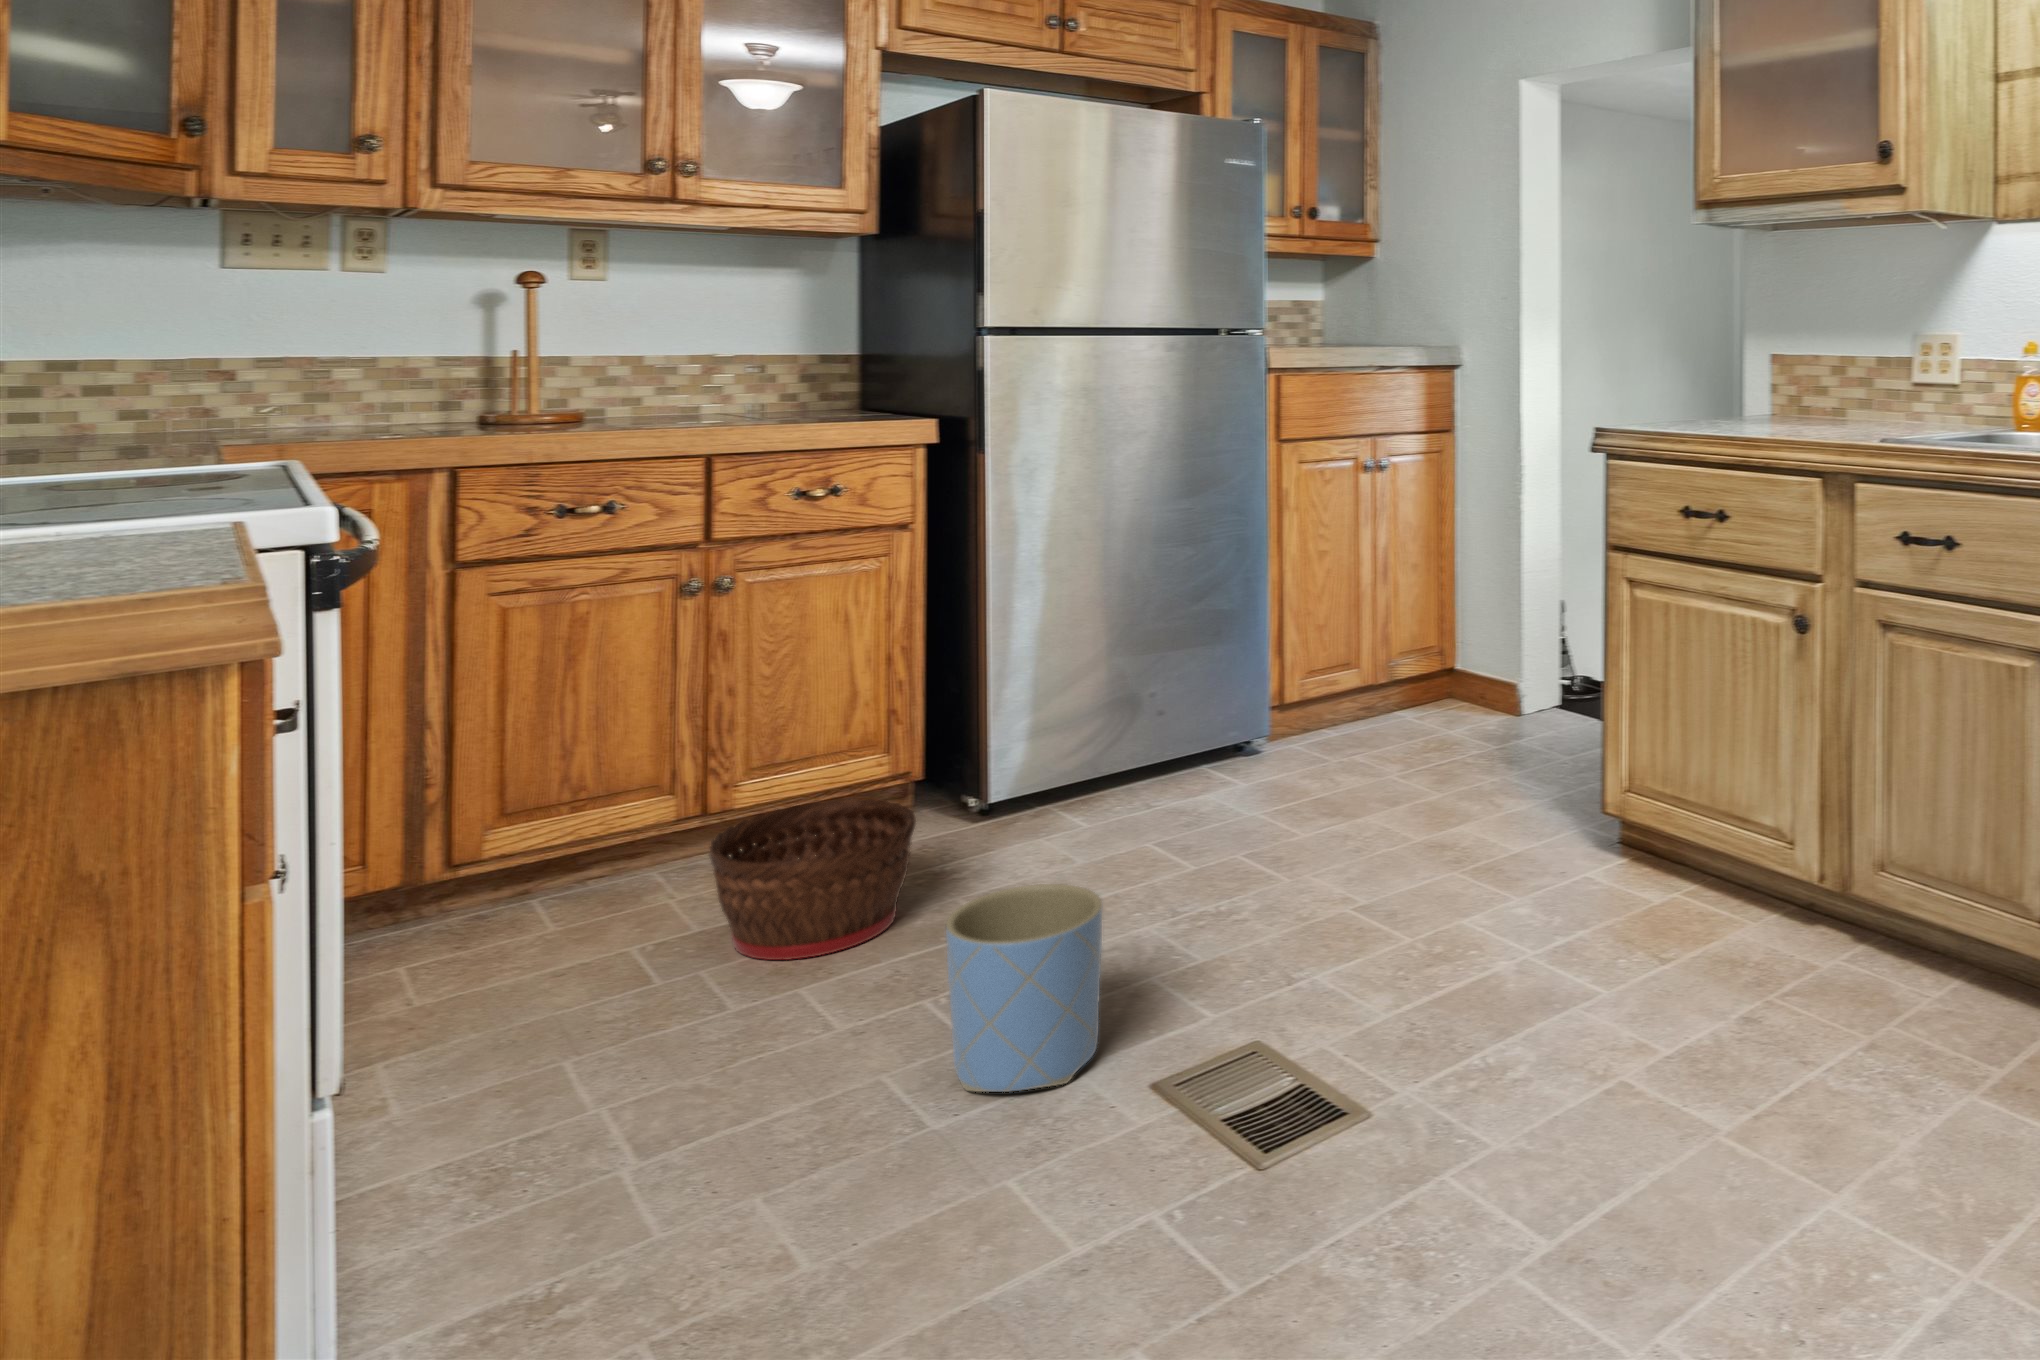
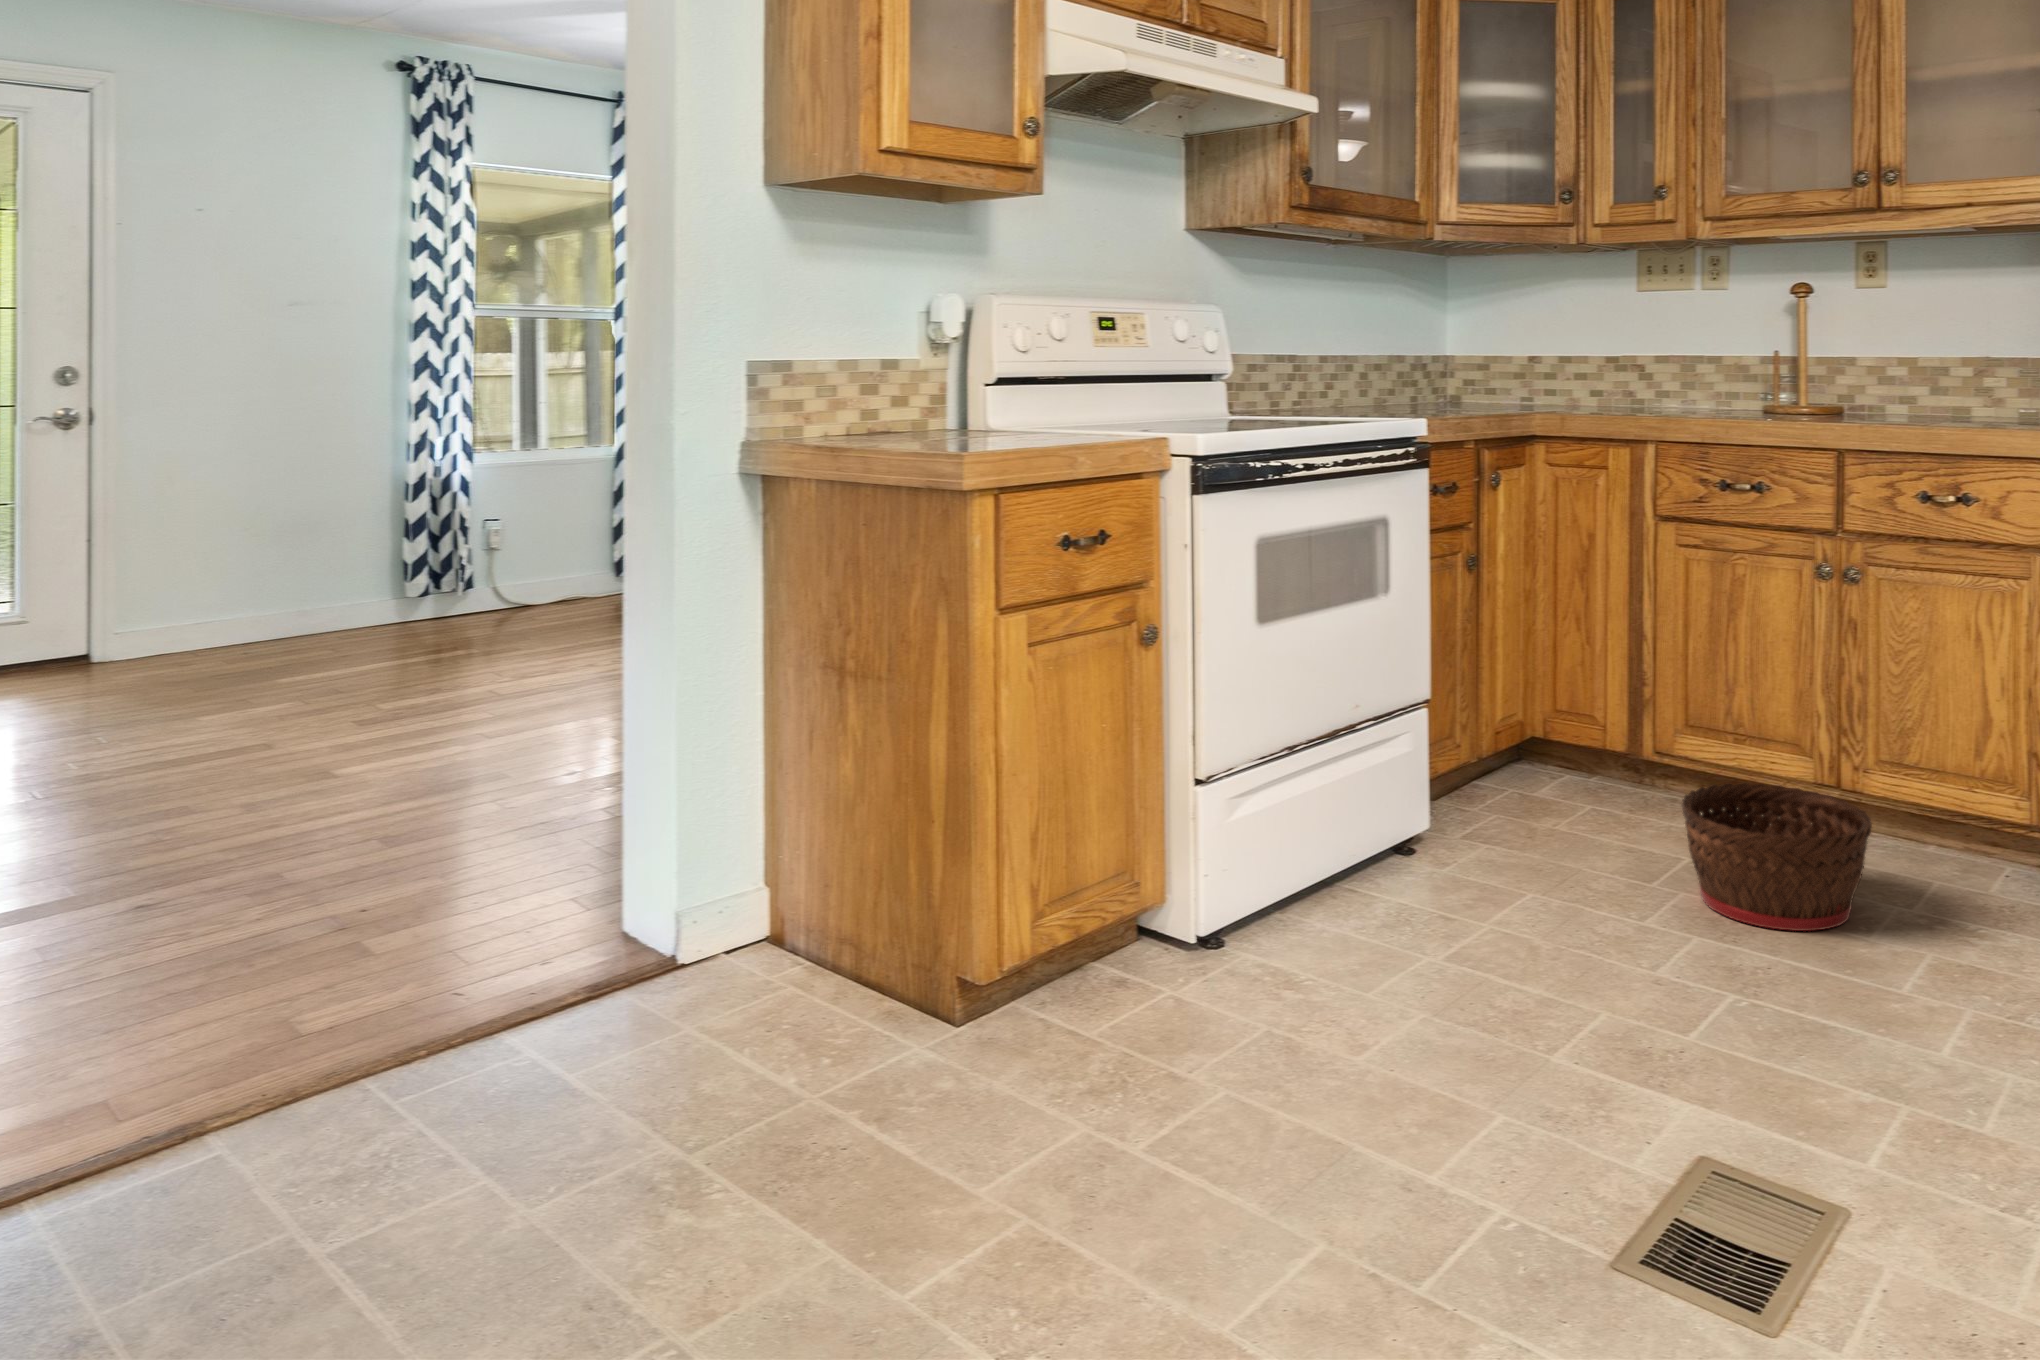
planter: present [946,884,1102,1092] -> none [1562,876,1713,1078]

